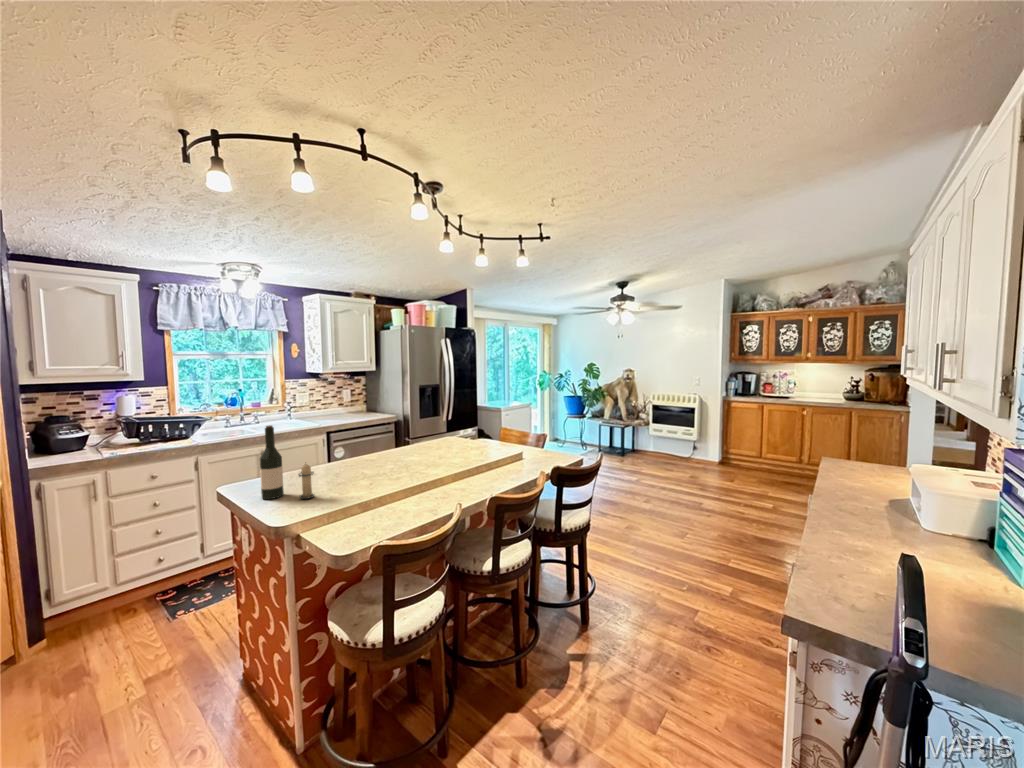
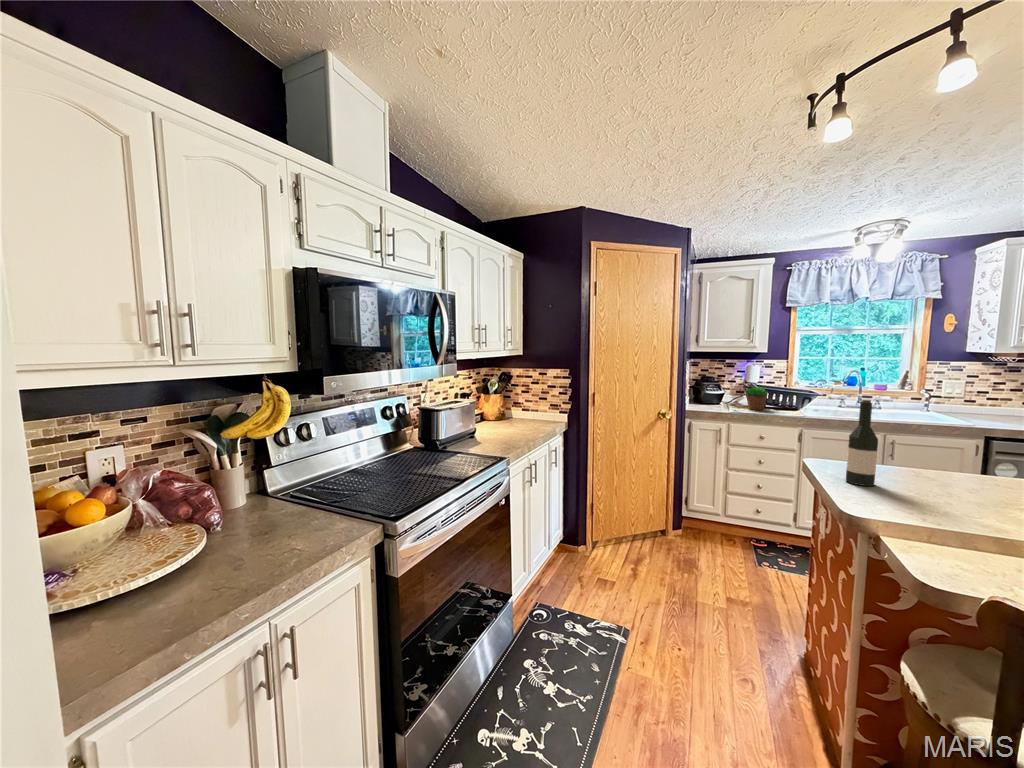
succulent plant: none [119,420,156,449] -> present [744,387,768,410]
candle: present [298,464,314,499] -> none [891,453,925,502]

